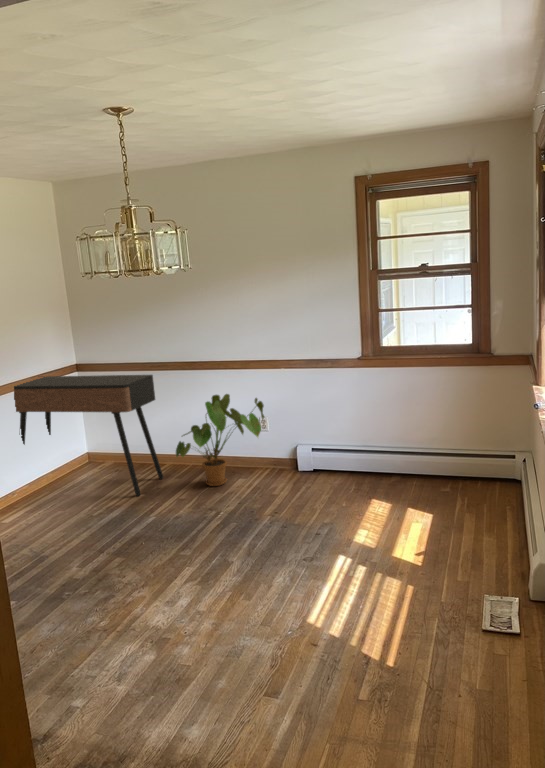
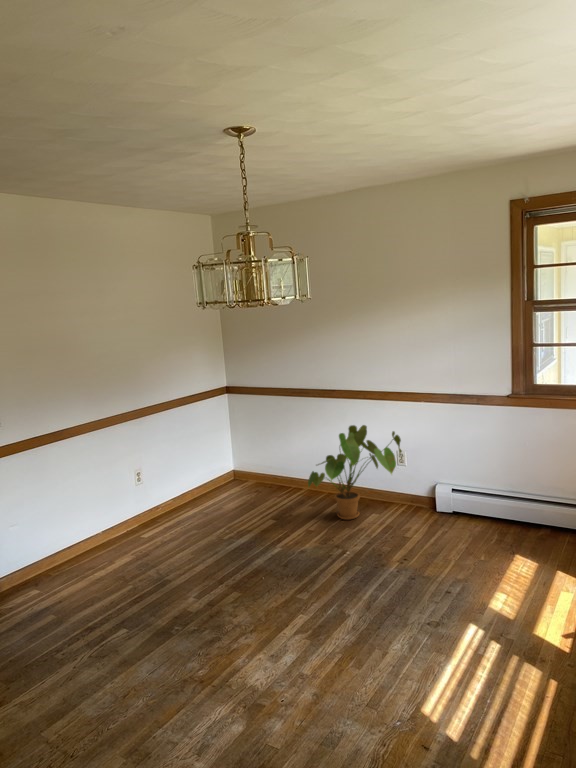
console table: present [14,375,163,496] -> none [155,398,298,522]

